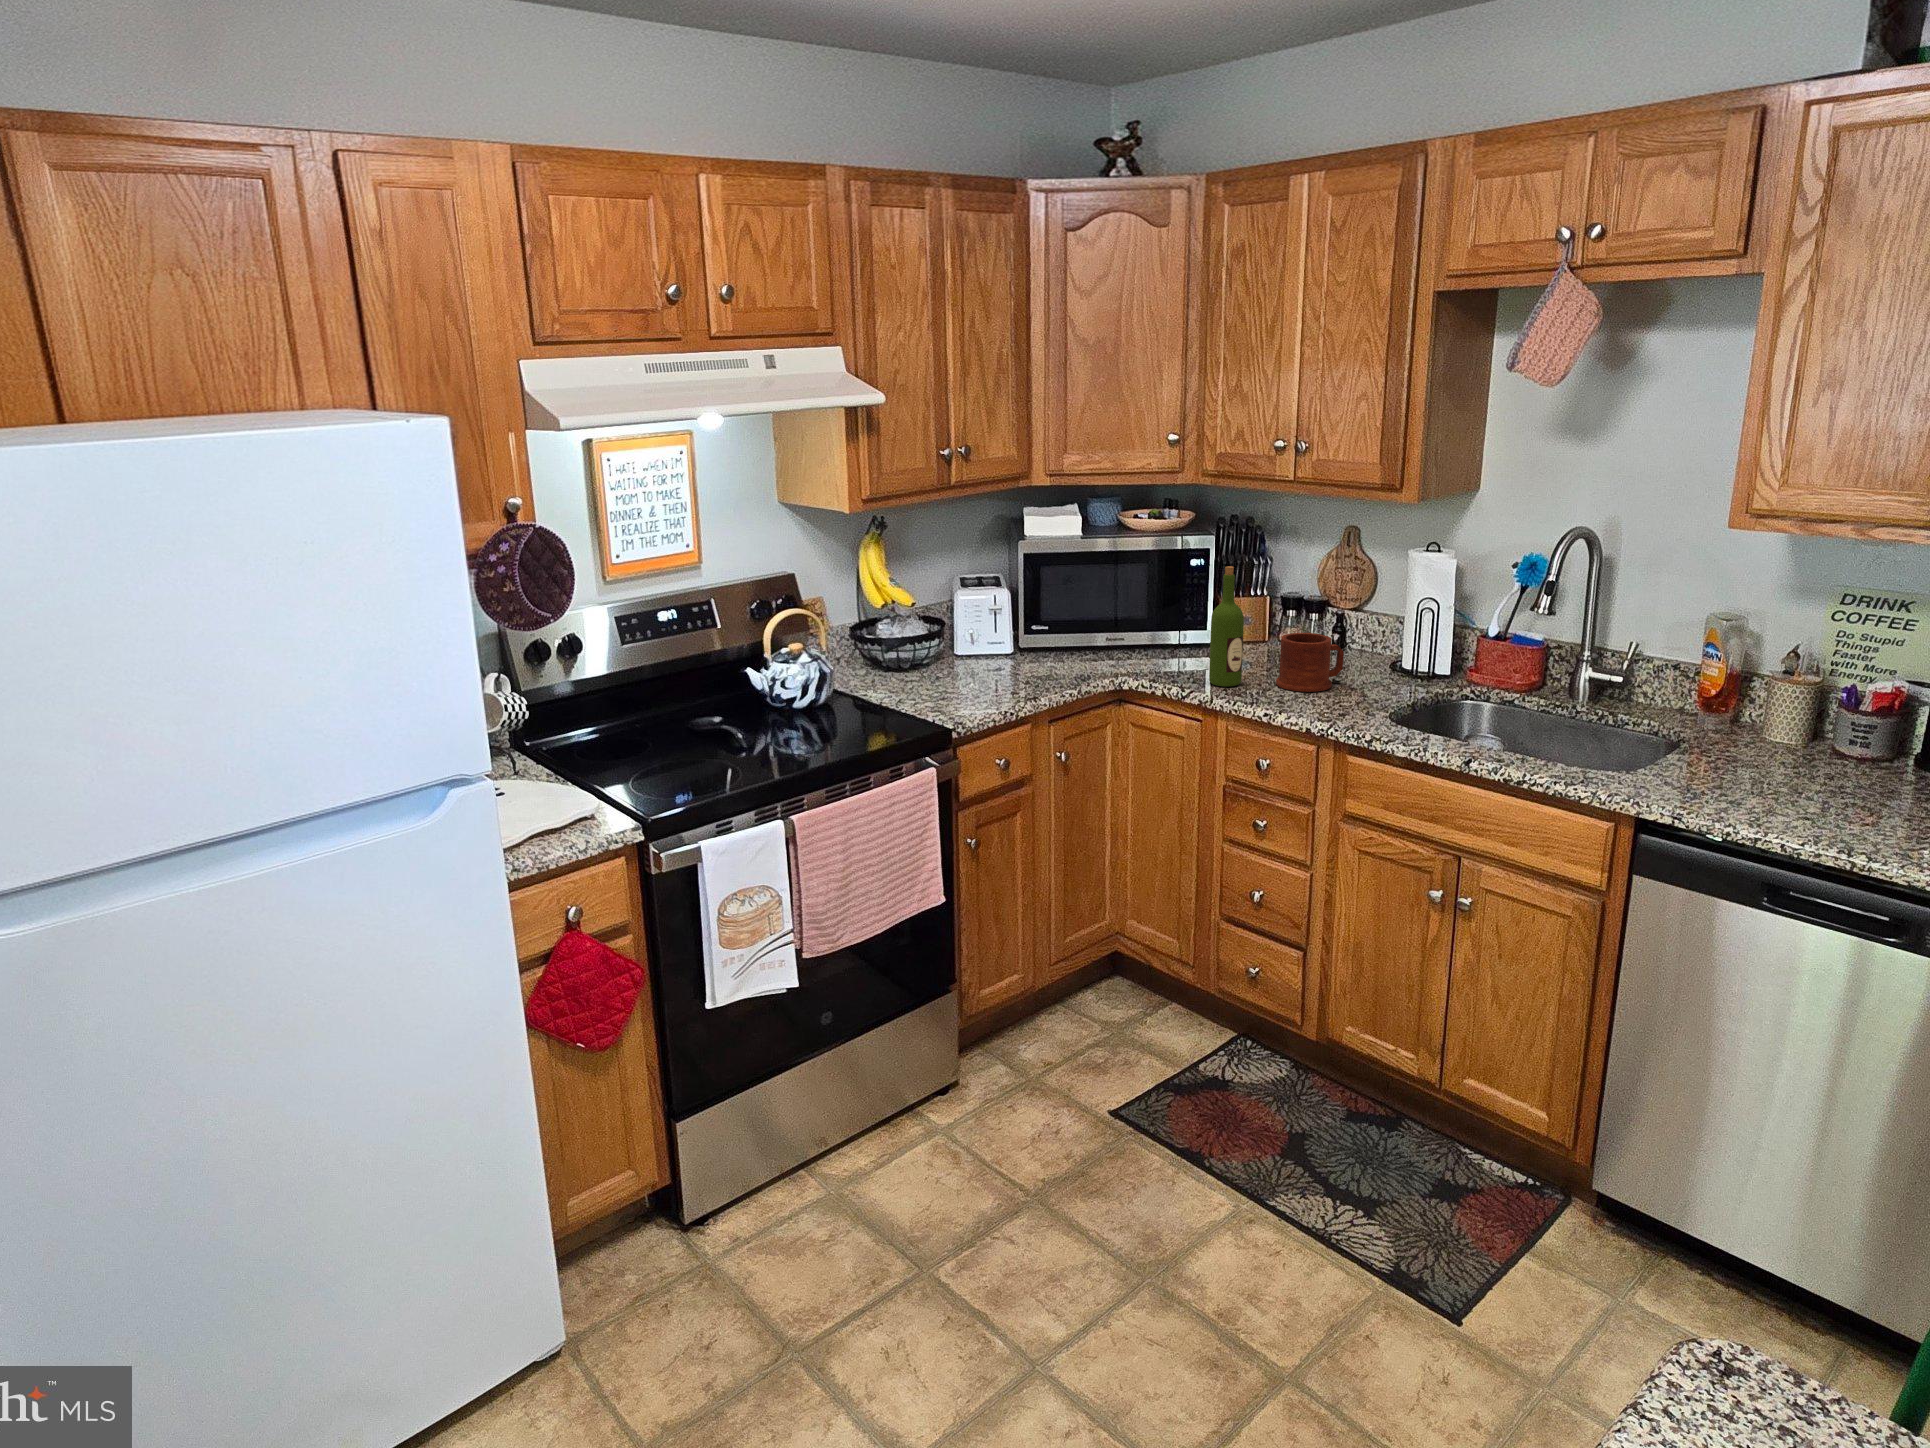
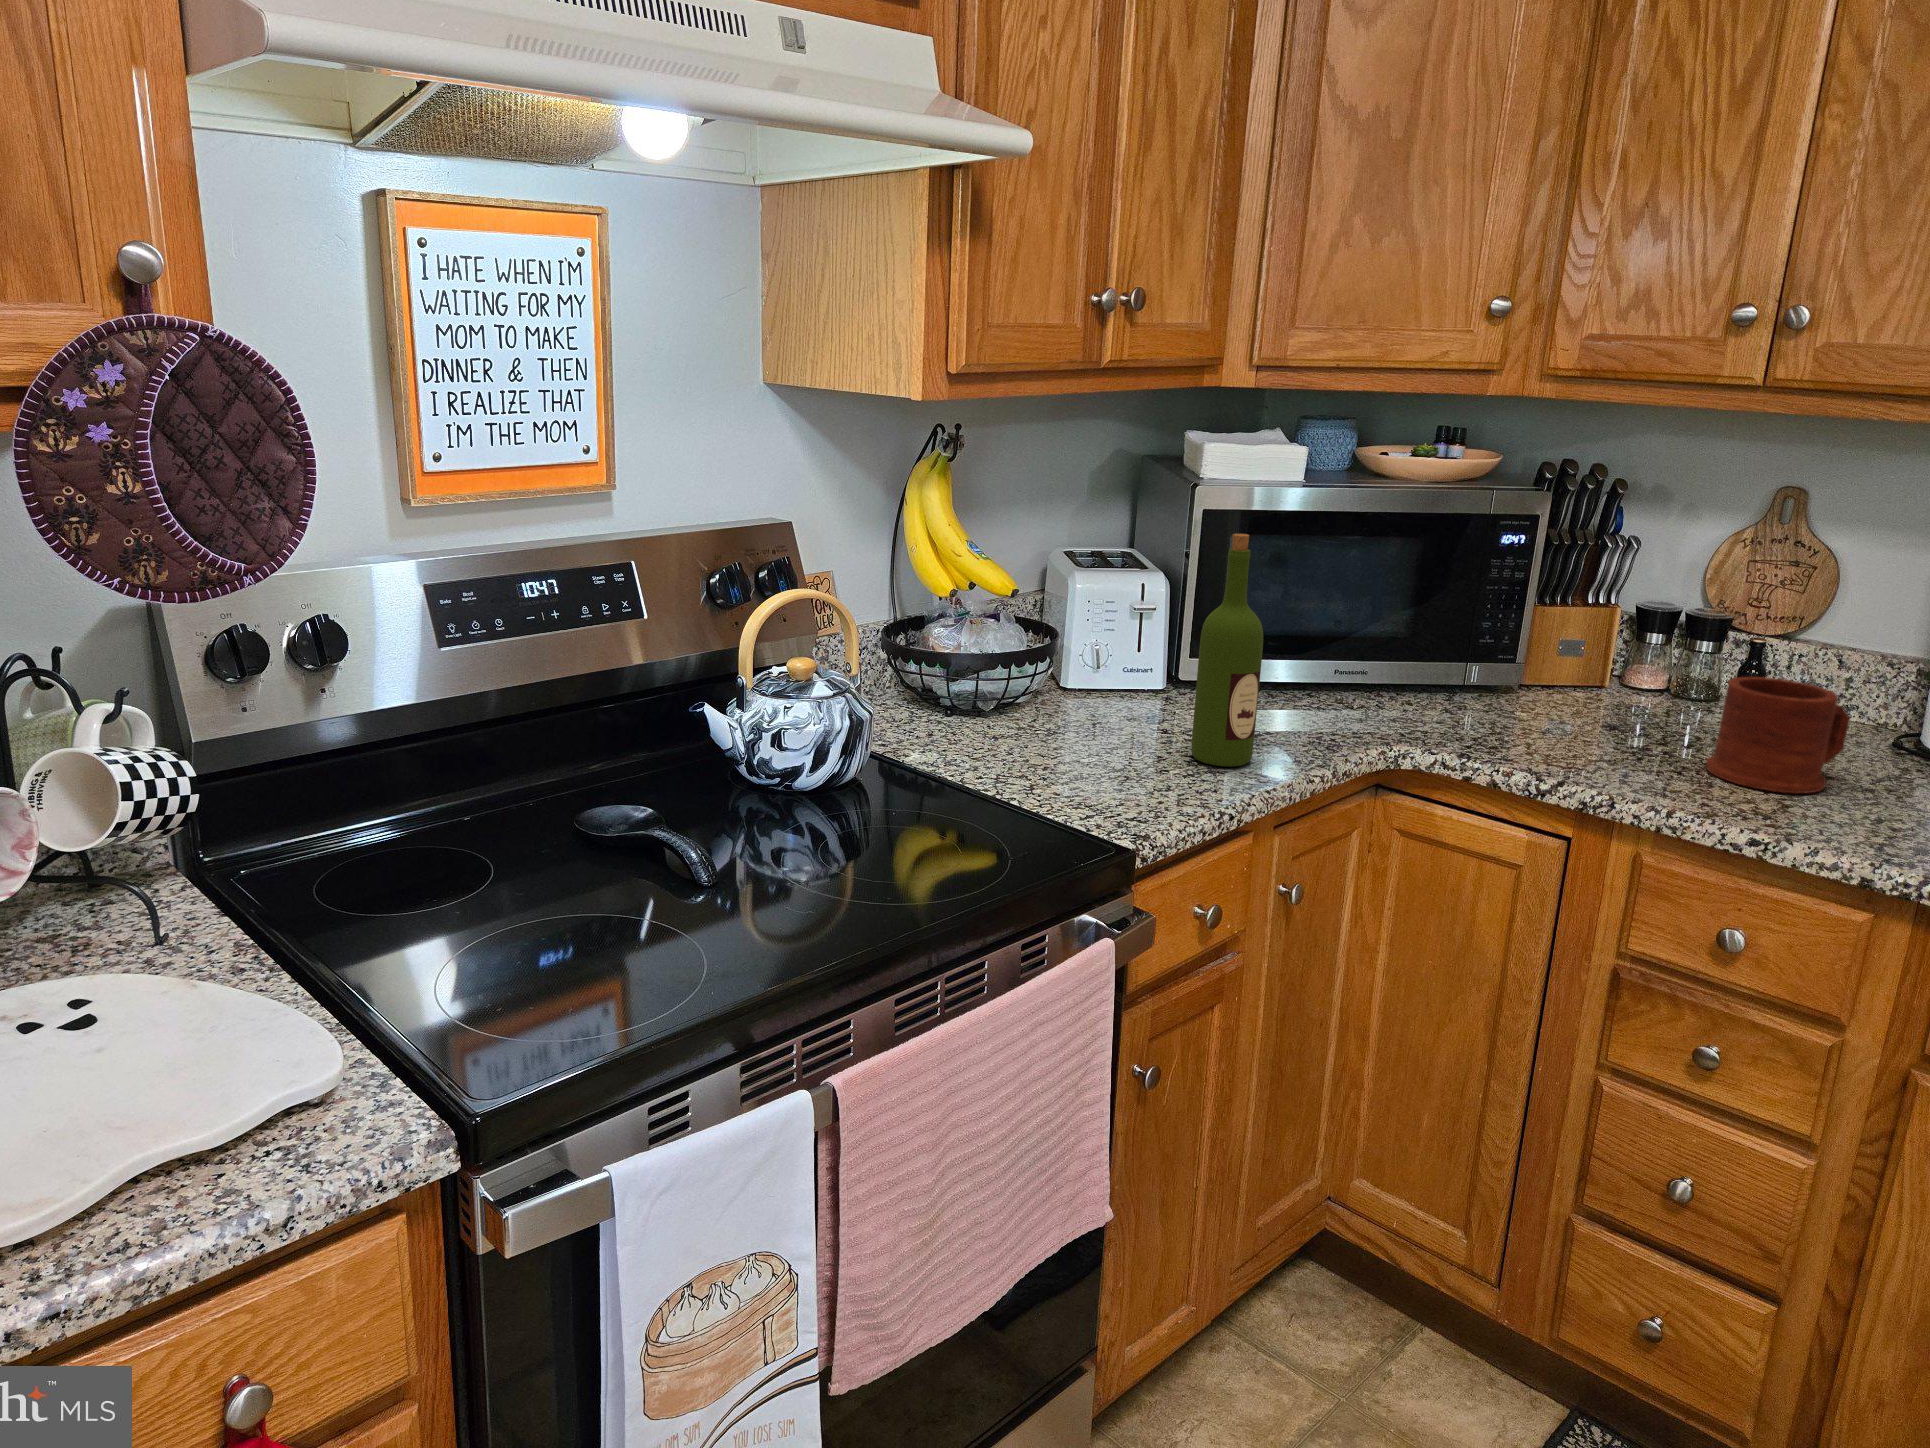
wine bottle: present [1209,566,1244,687] -> present [1191,534,1263,767]

